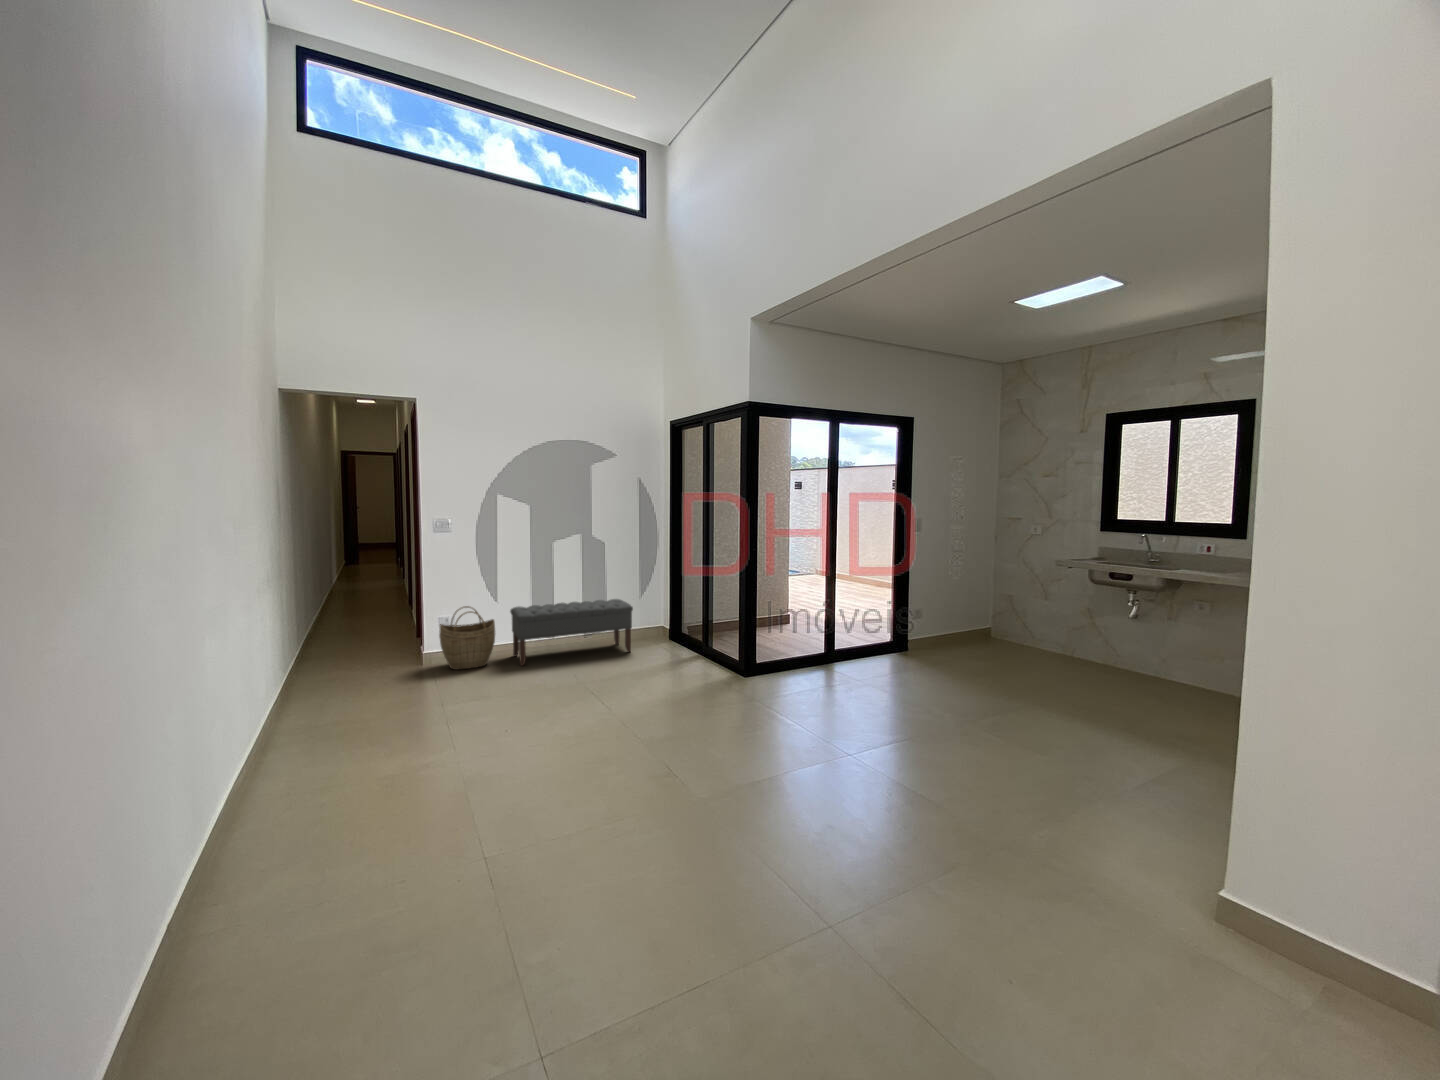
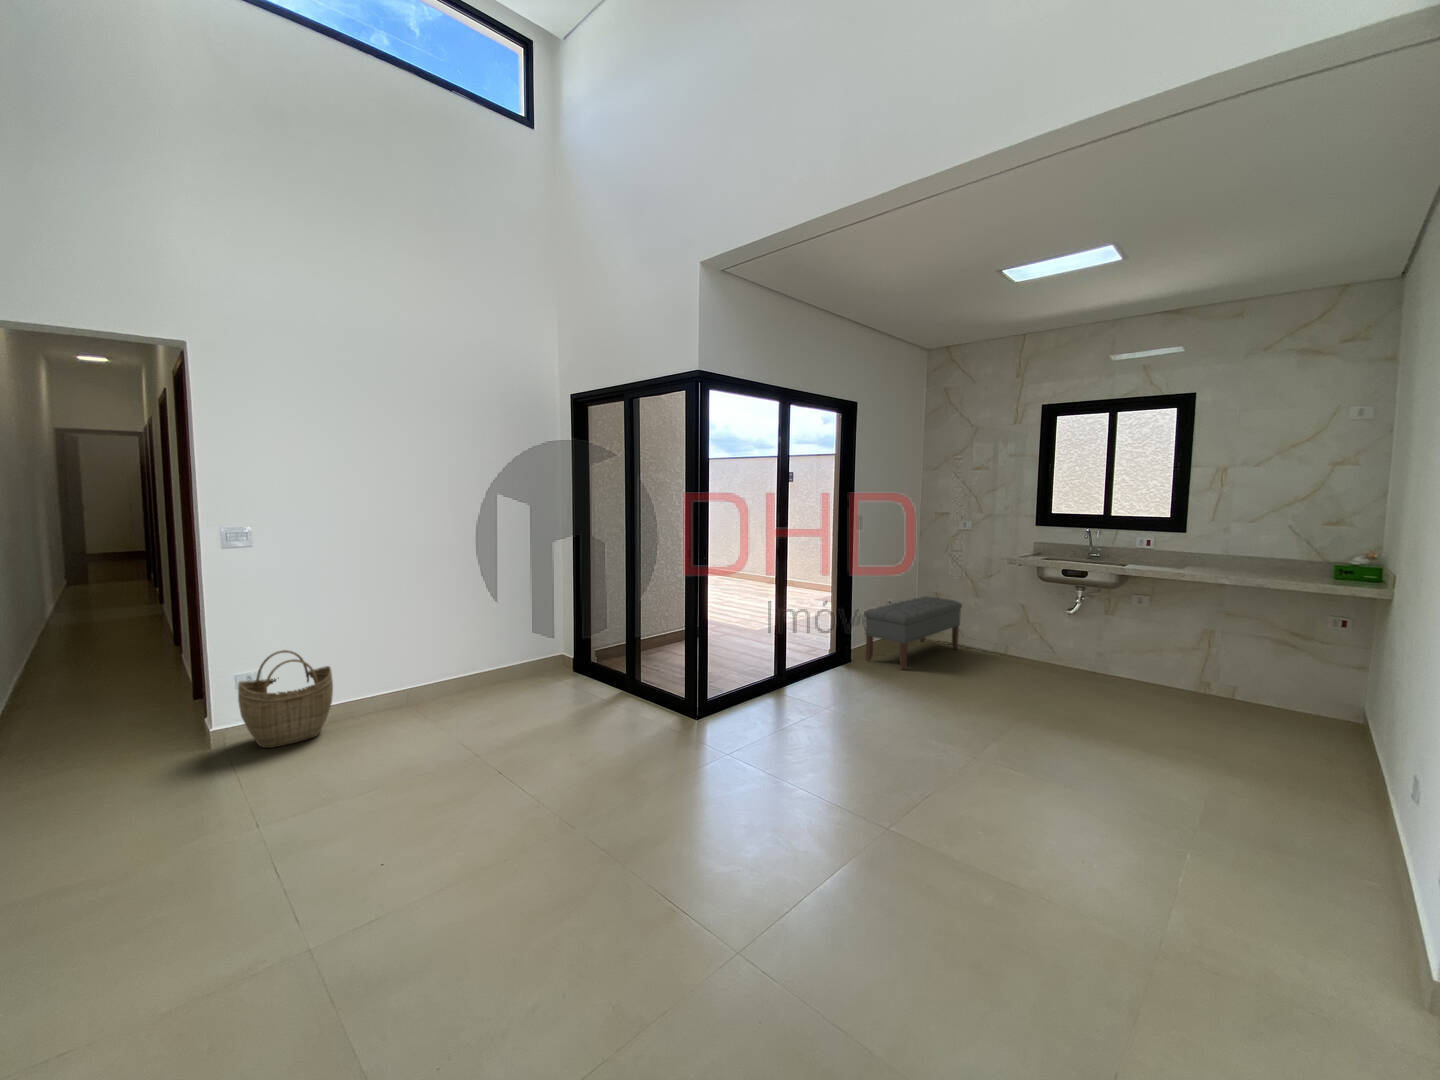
bench: present [510,599,633,666] -> present [864,596,962,670]

